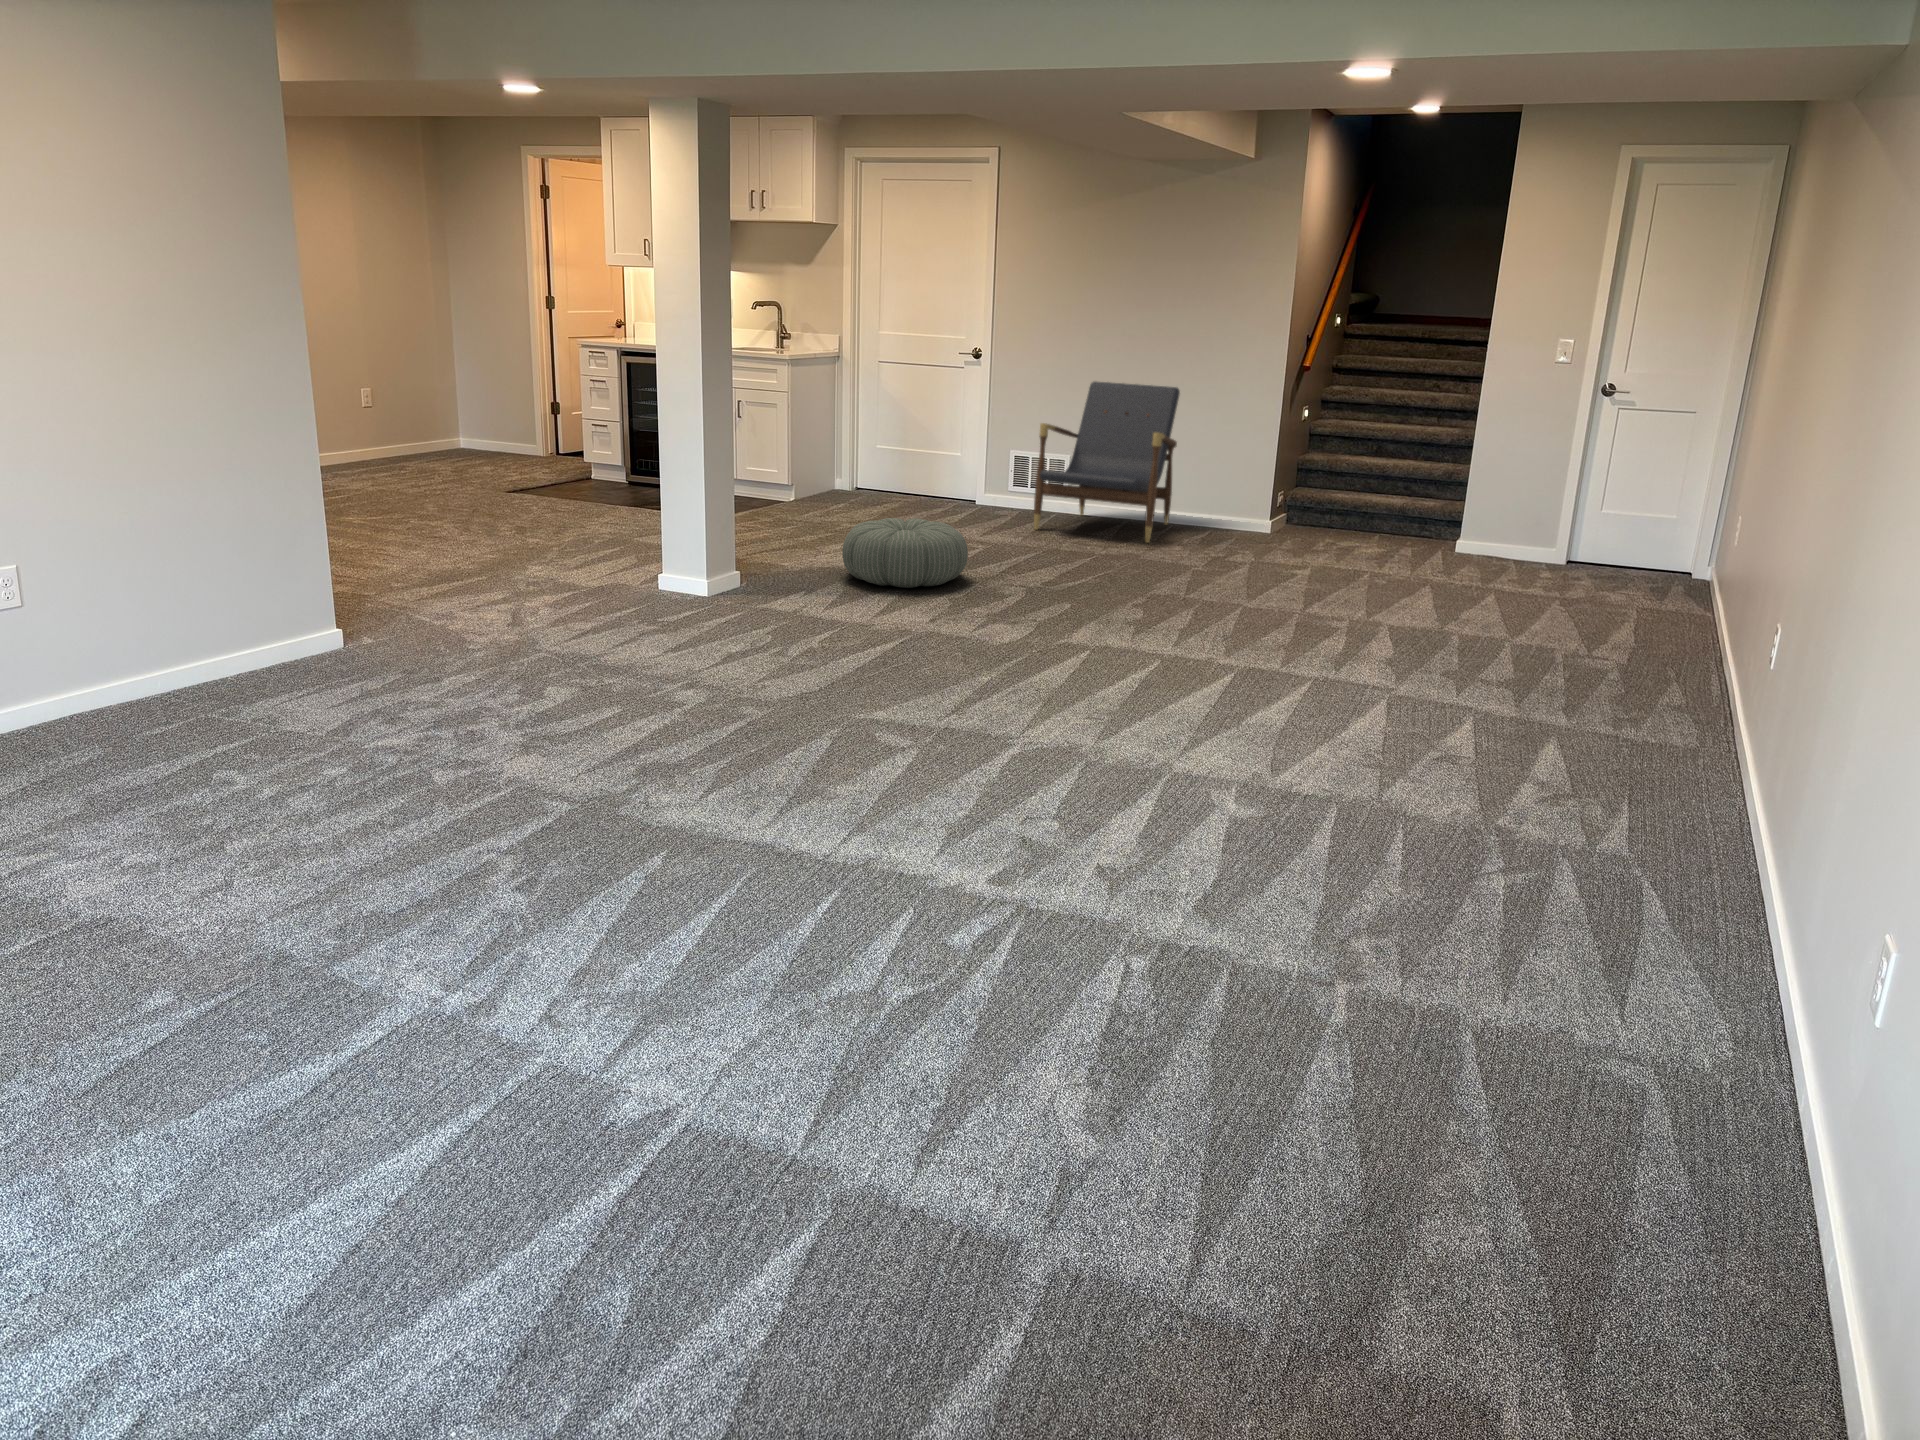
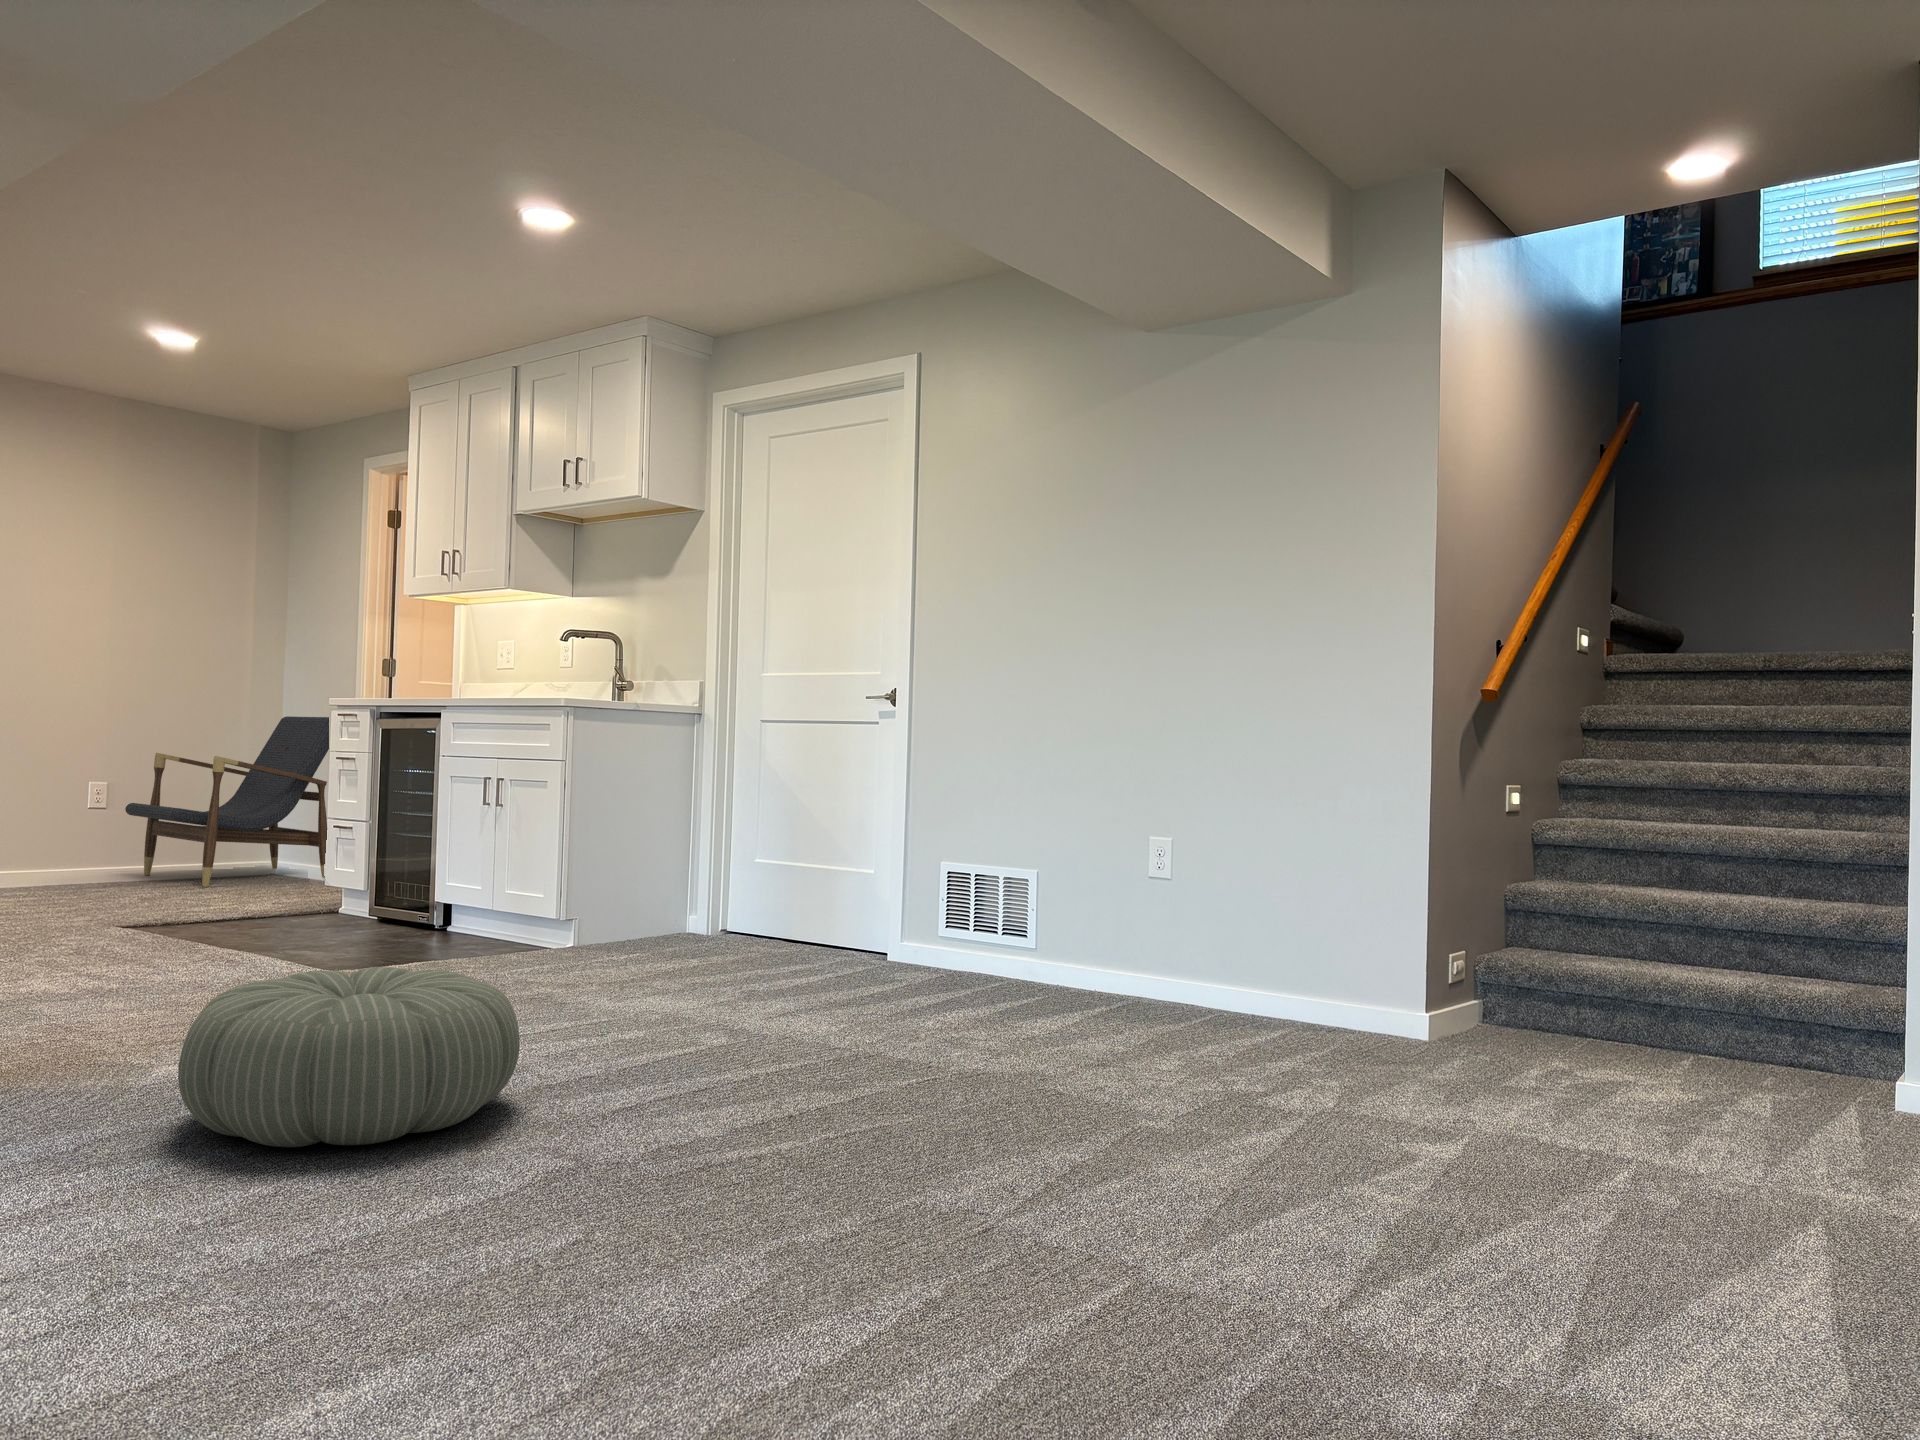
lounge chair: present [1034,381,1180,543] -> present [125,716,329,887]

